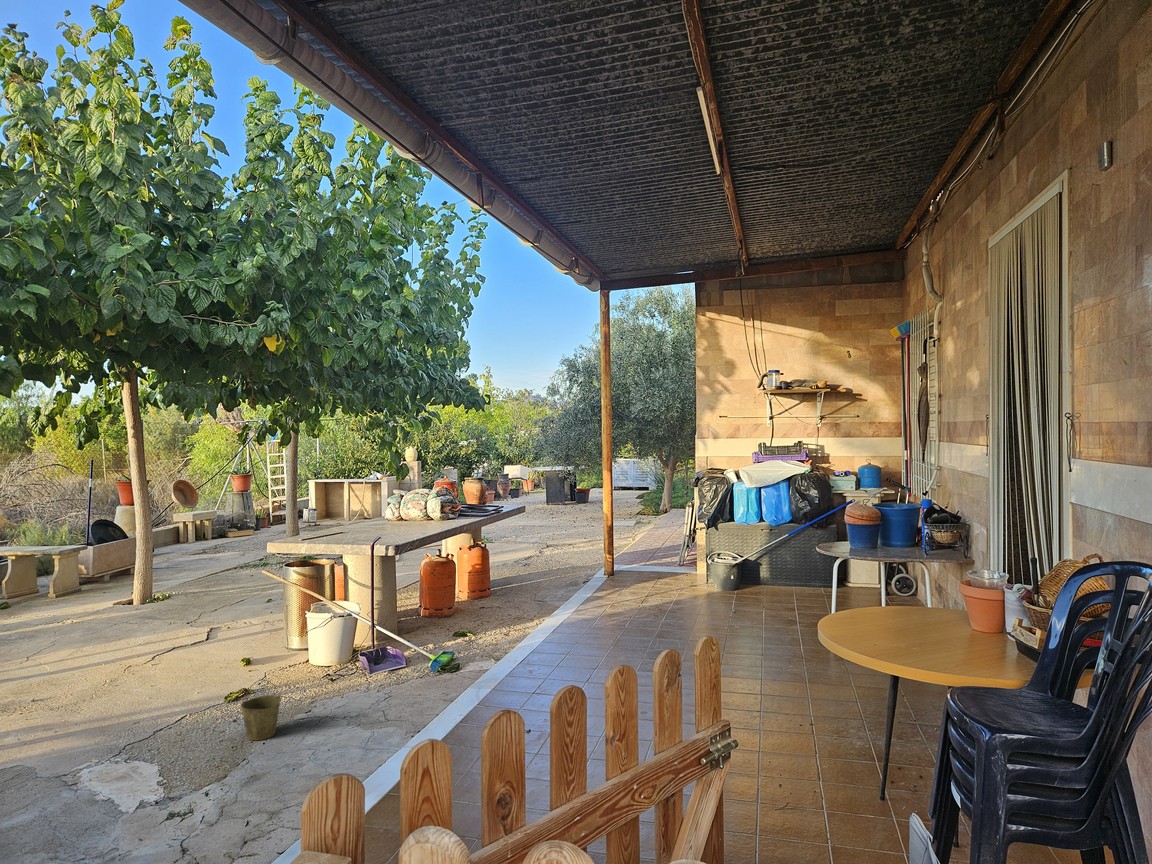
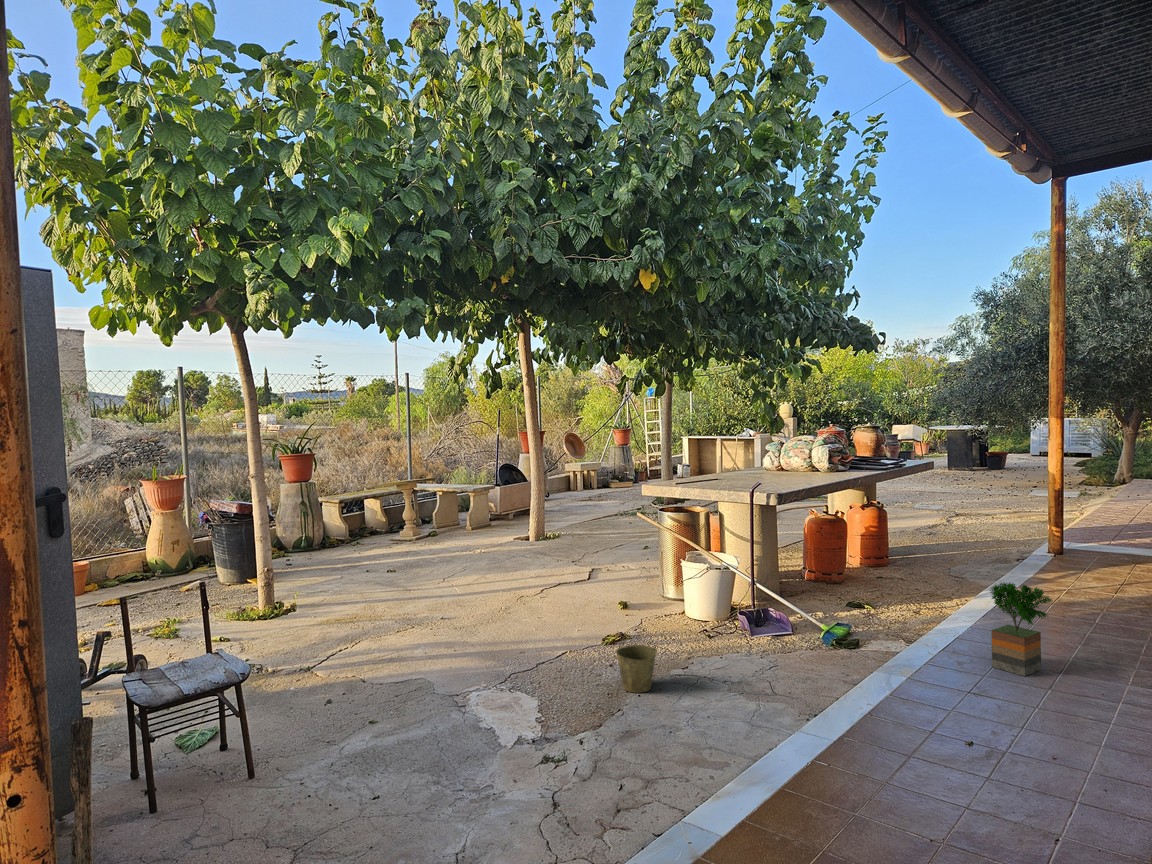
potted tree: none [550,601,591,670] -> present [990,583,1052,676]

